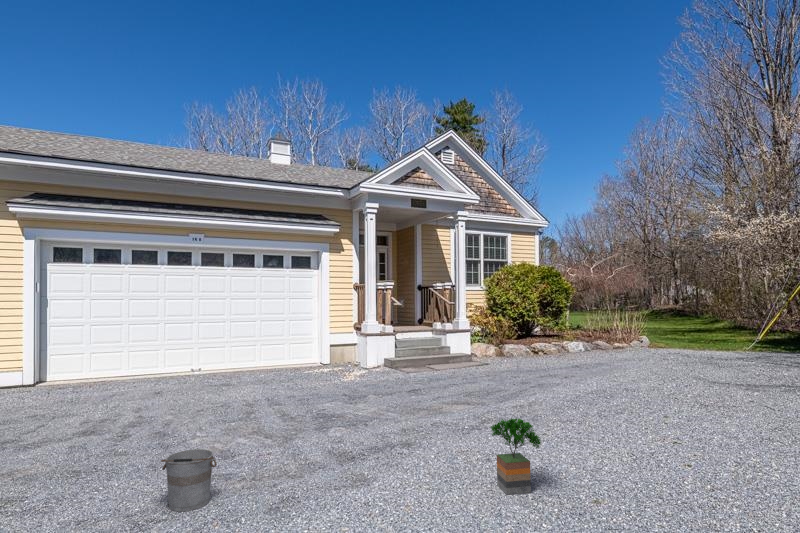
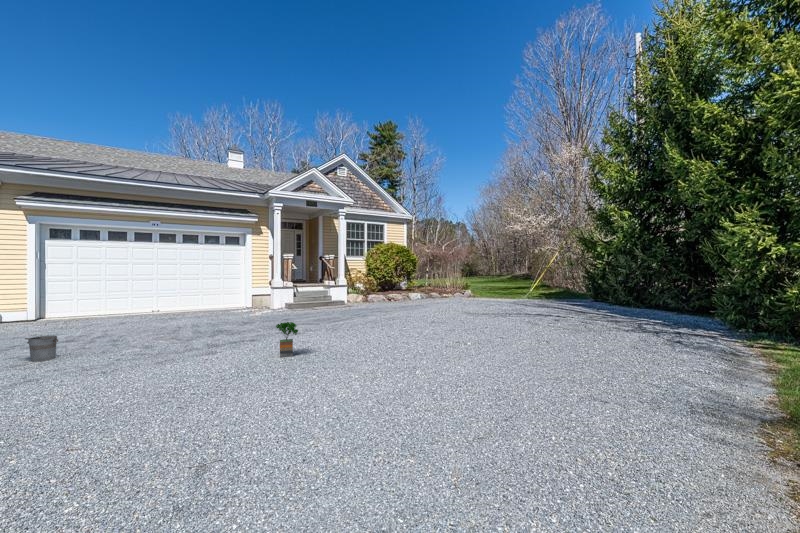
bucket: present [161,449,216,511] -> present [25,335,58,362]

